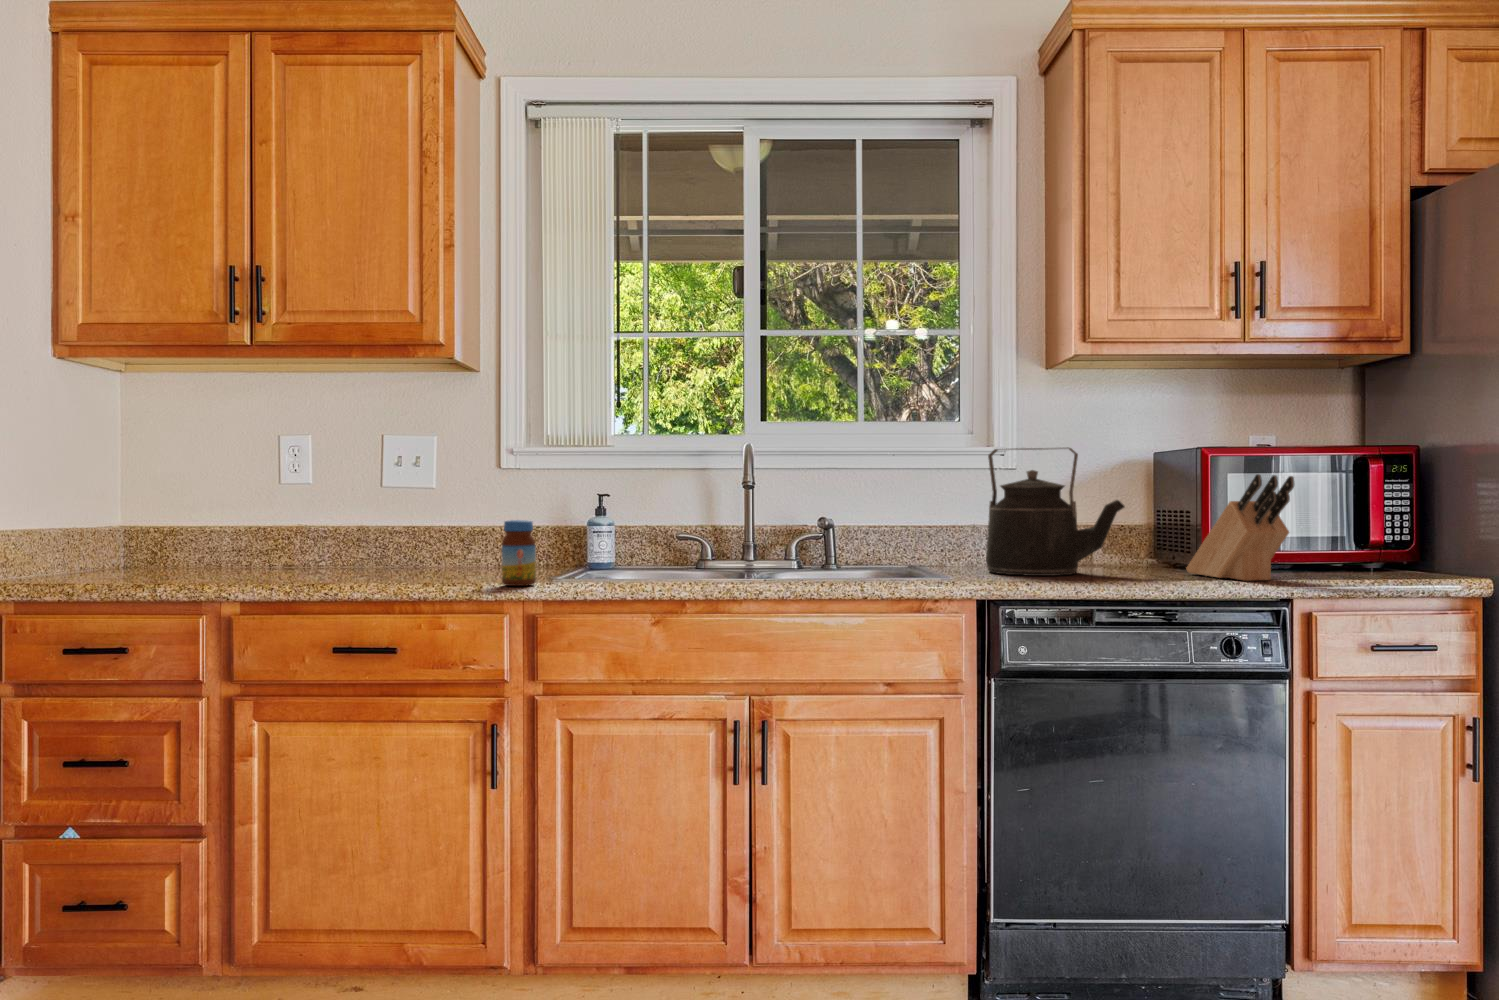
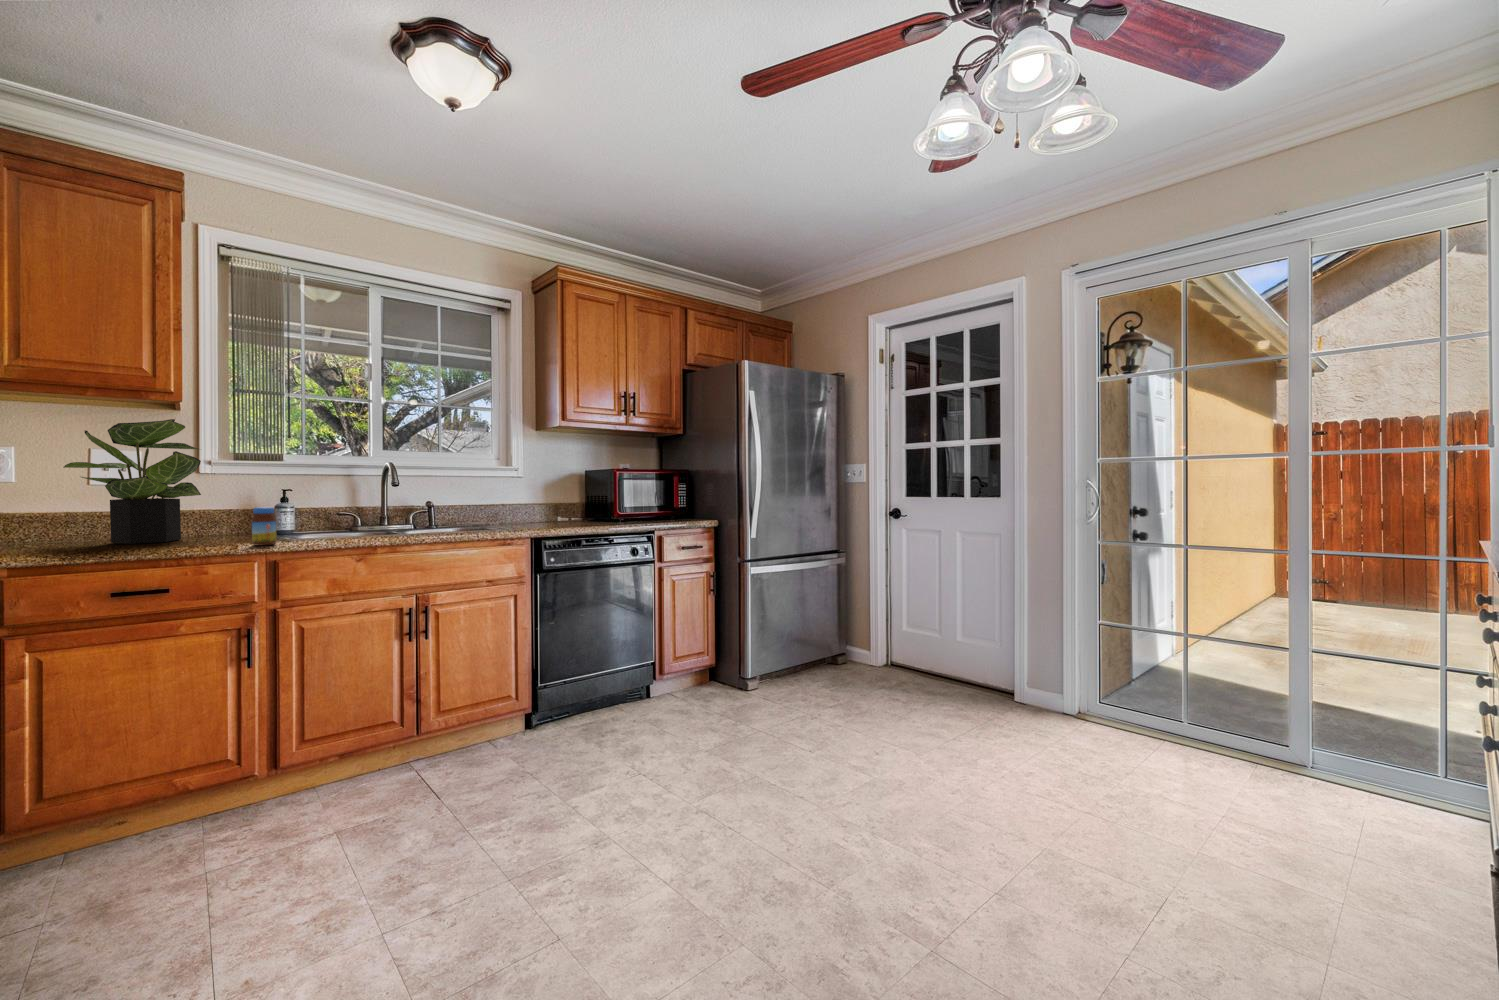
potted plant: none [346,382,497,573] -> present [64,419,201,544]
kettle: present [986,448,1125,576] -> none [525,468,590,528]
knife block: present [1186,474,1294,581] -> none [614,482,657,526]

